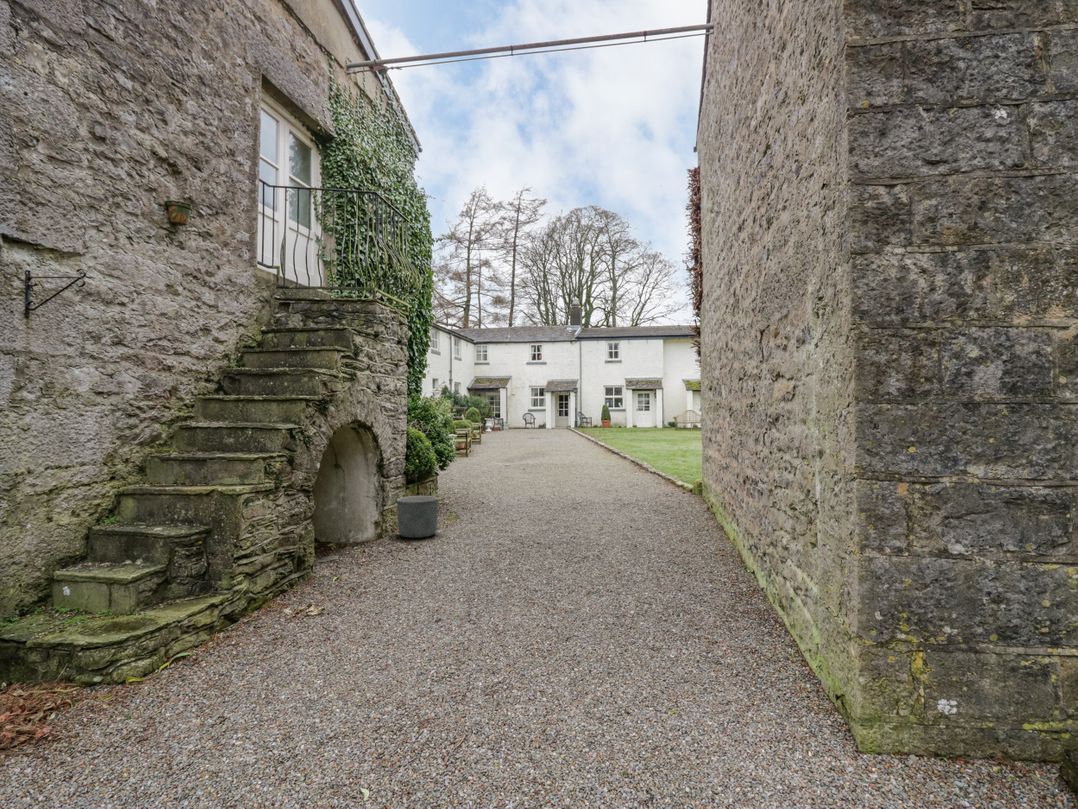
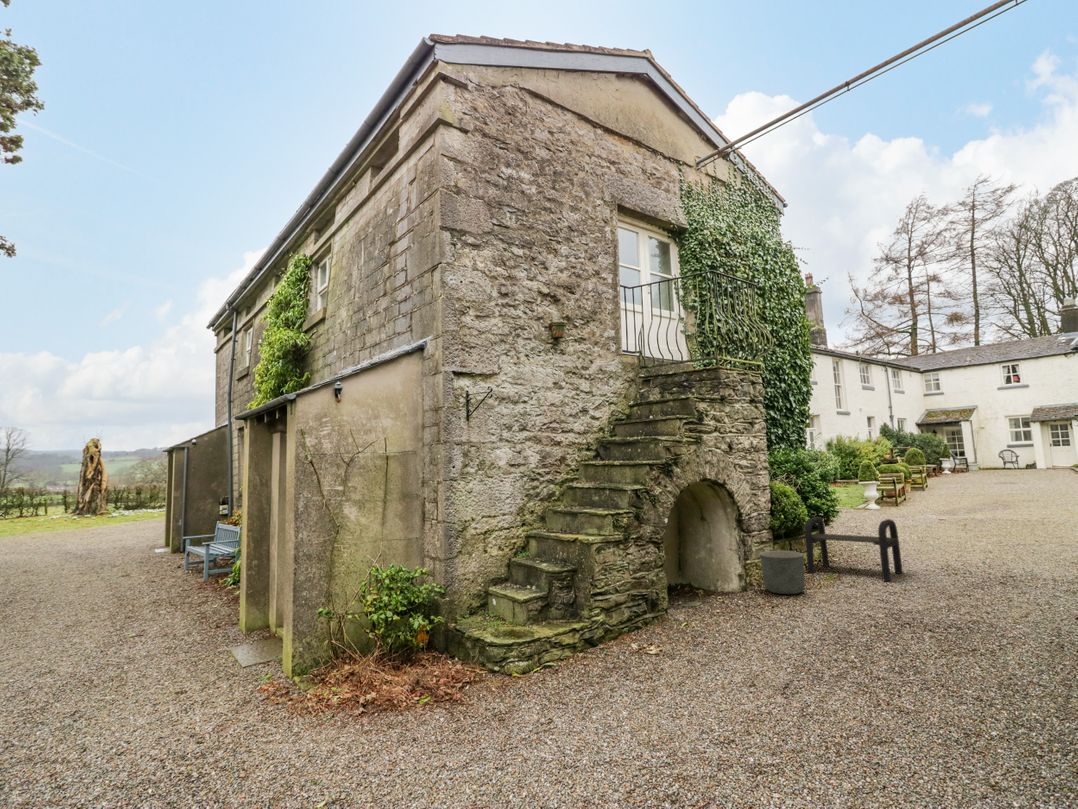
bench: none [430,463,505,517] -> present [805,517,902,581]

